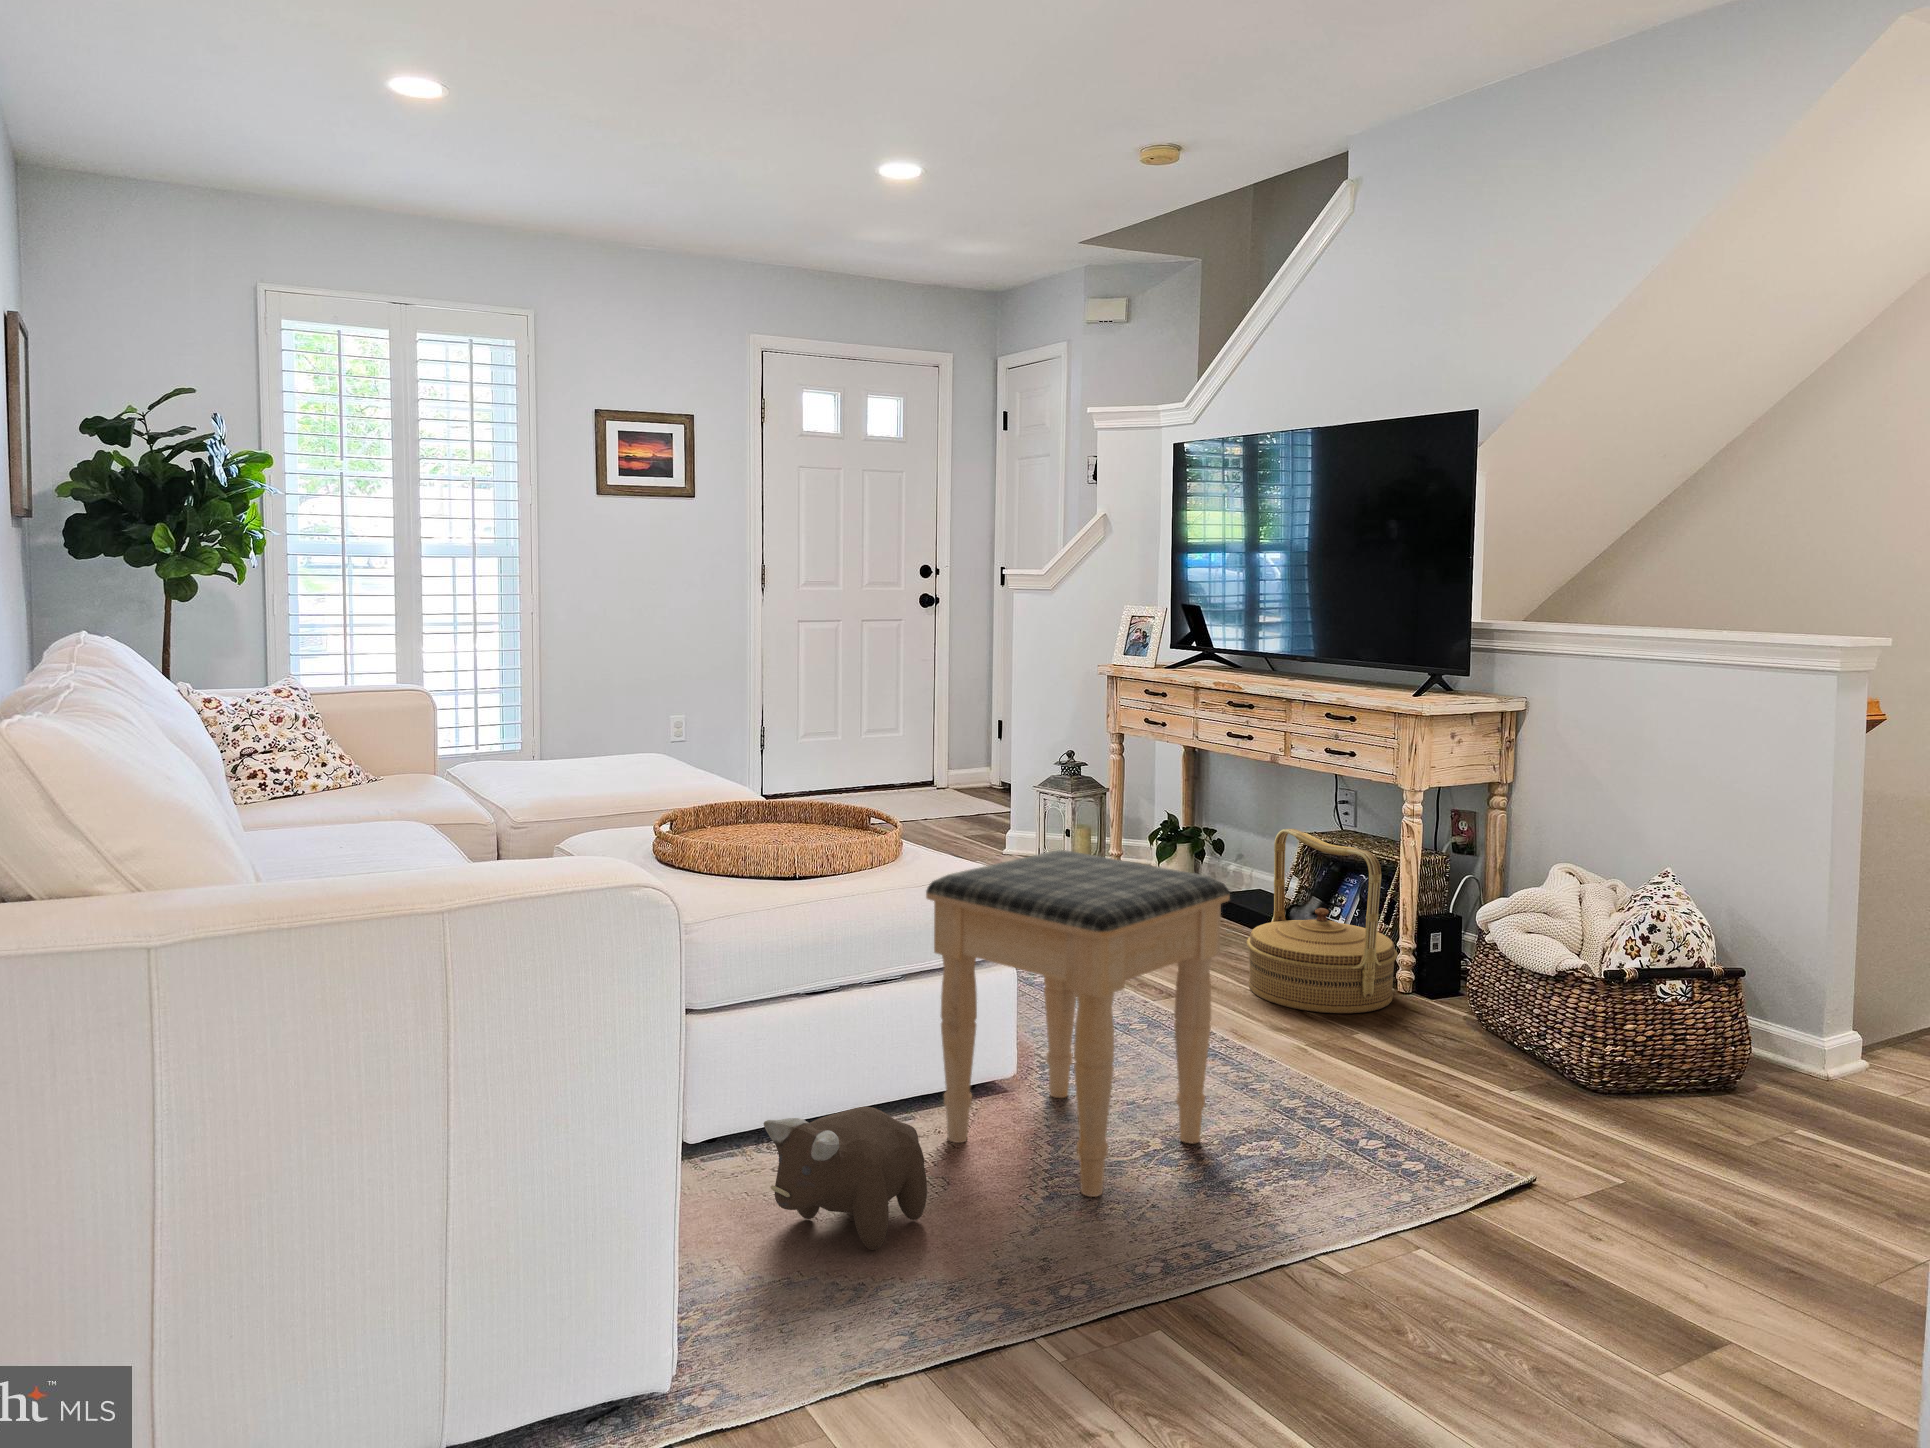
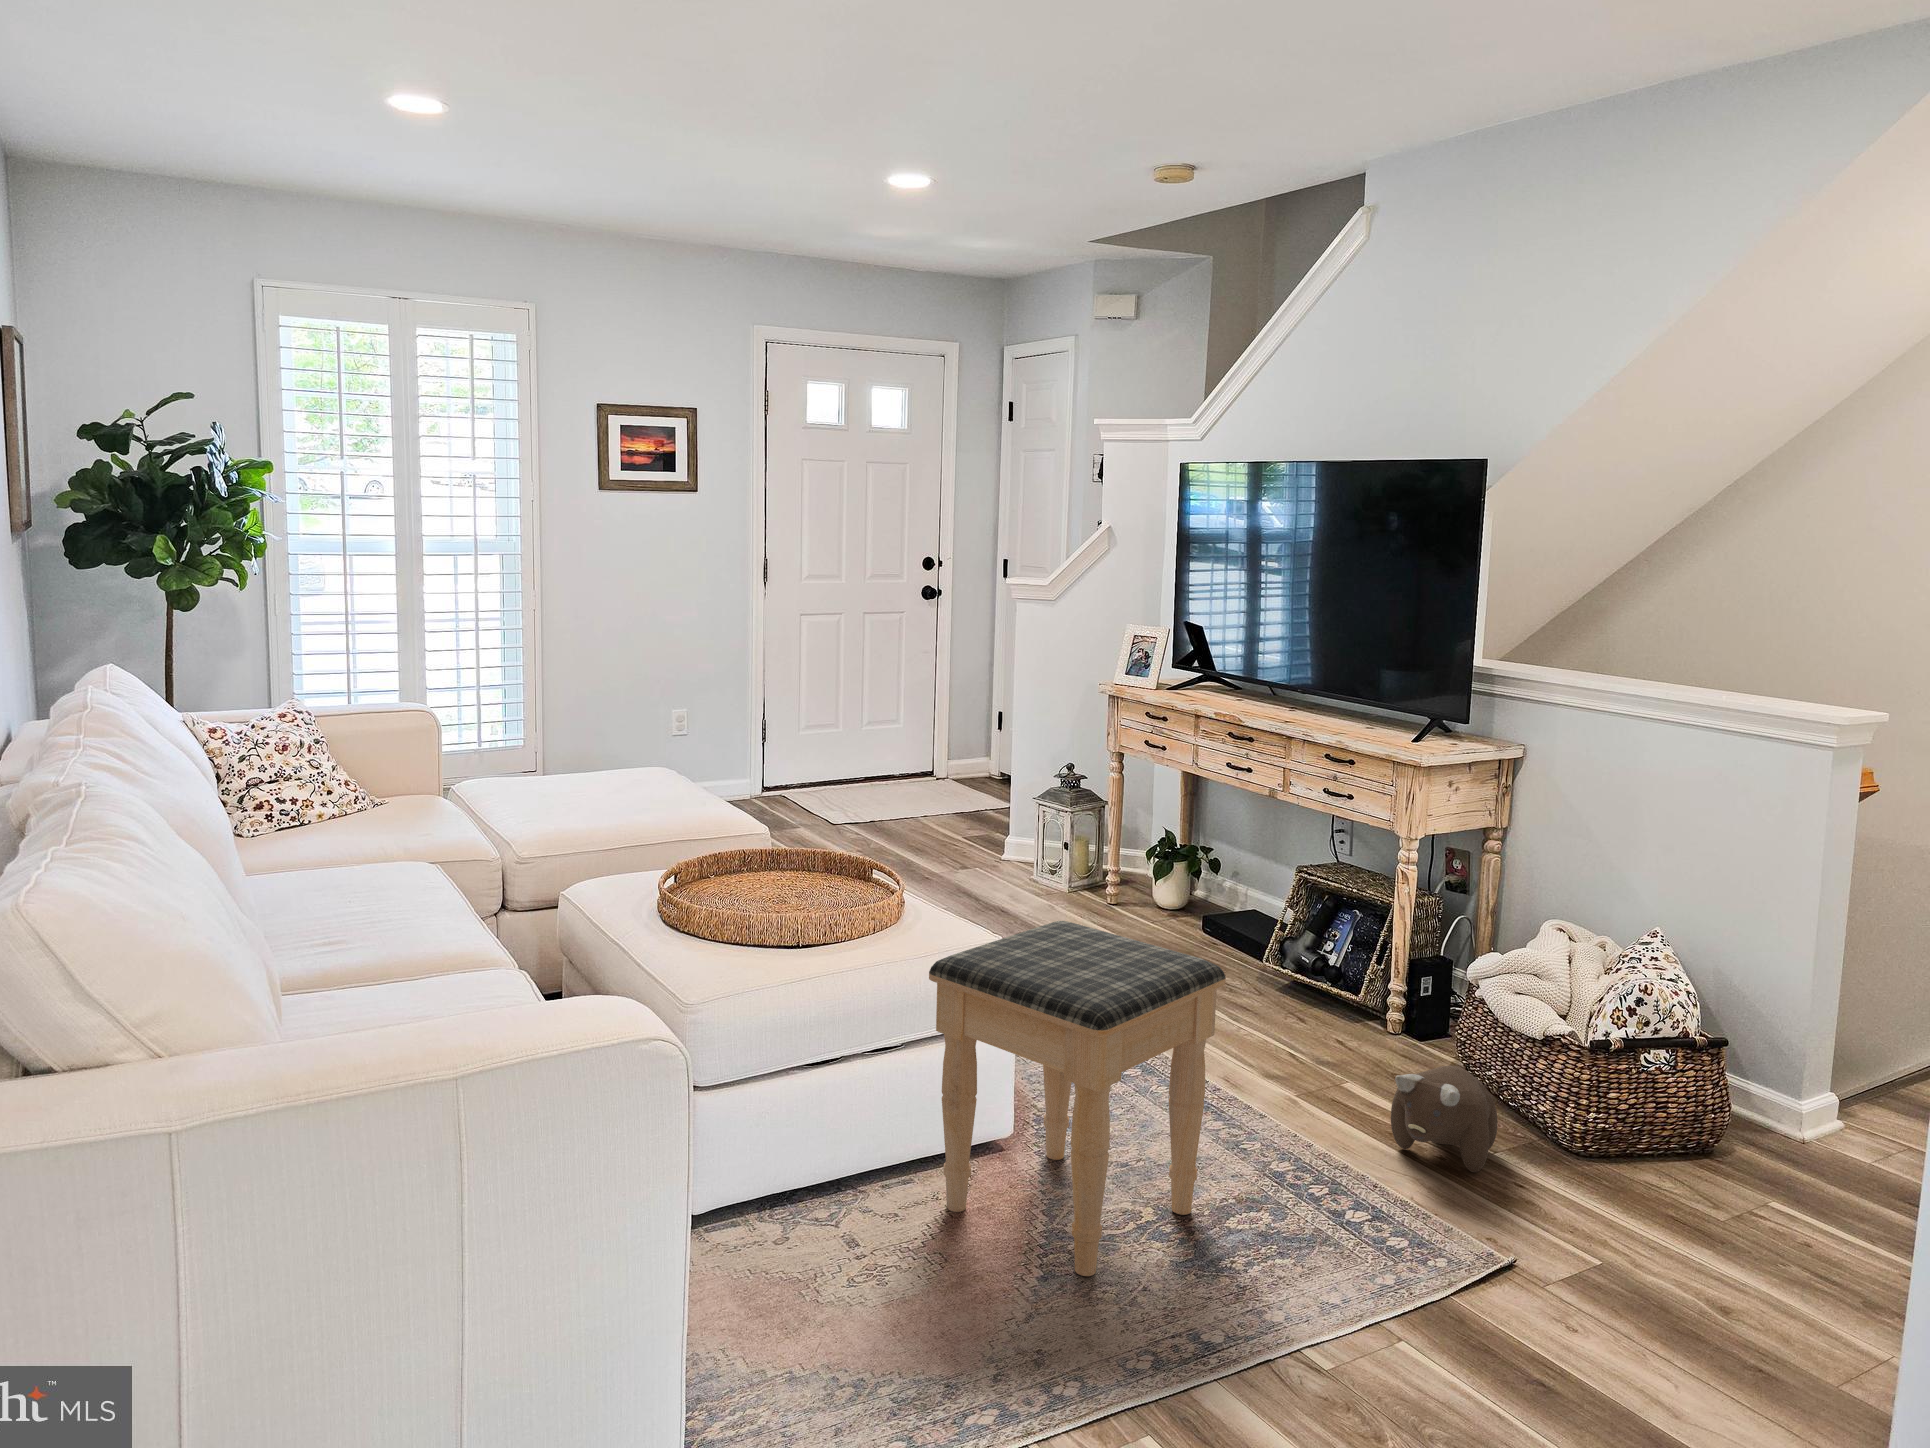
woven basket: present [1247,829,1398,1013] -> none [1242,871,1391,1061]
plush toy: present [764,1107,927,1250] -> present [1391,1065,1498,1172]

